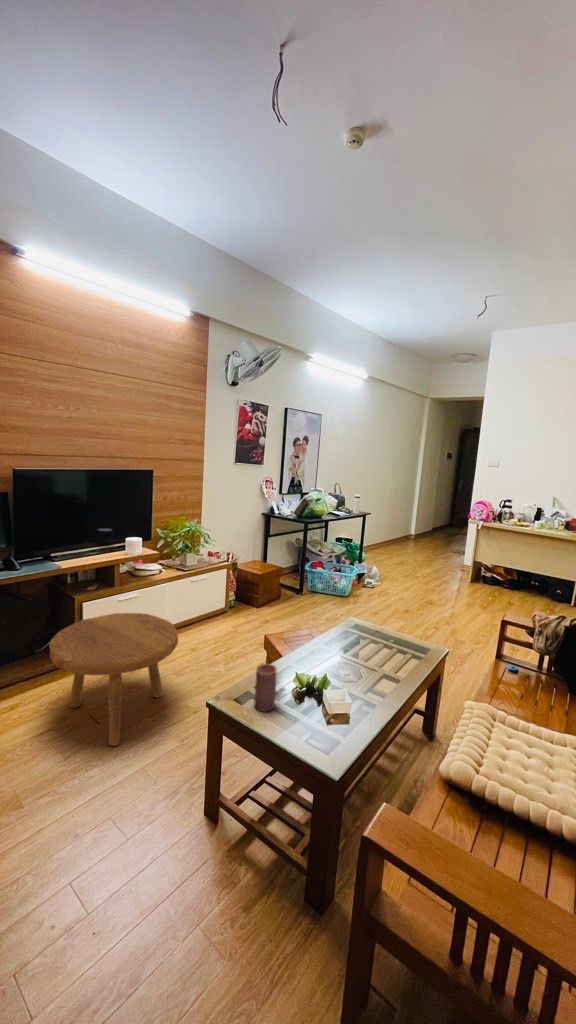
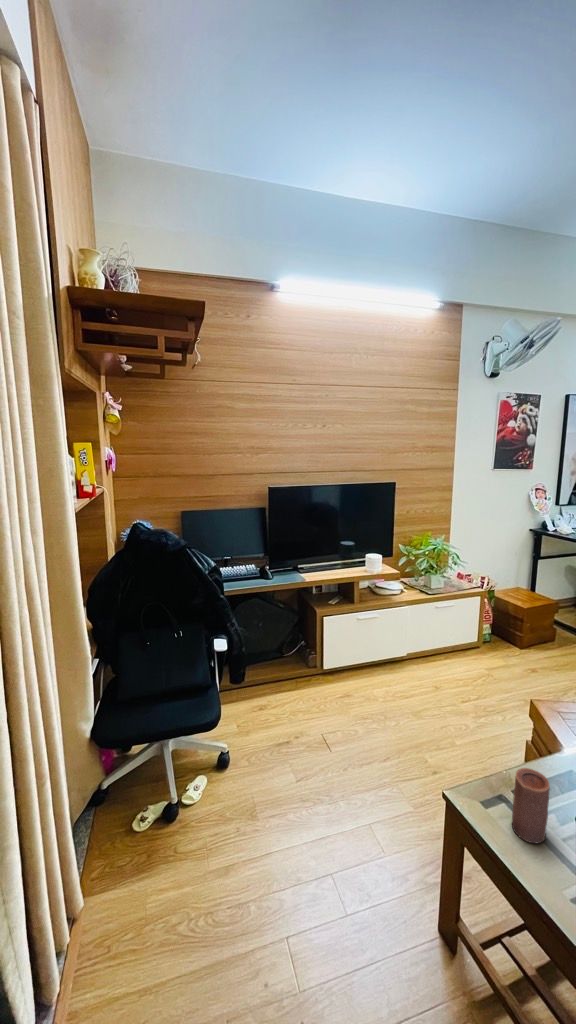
footstool: present [49,613,178,746] -> none [283,636,414,789]

